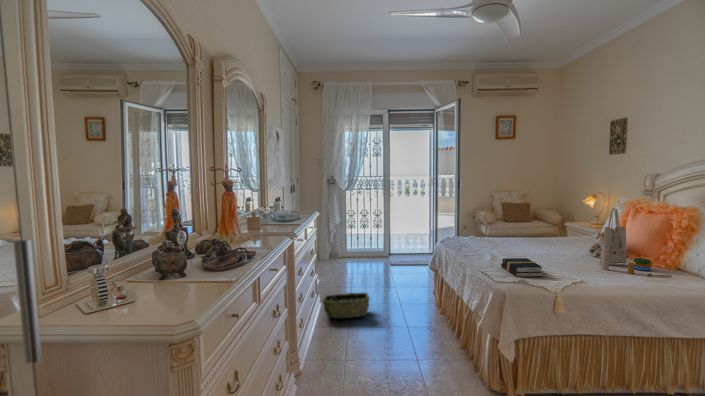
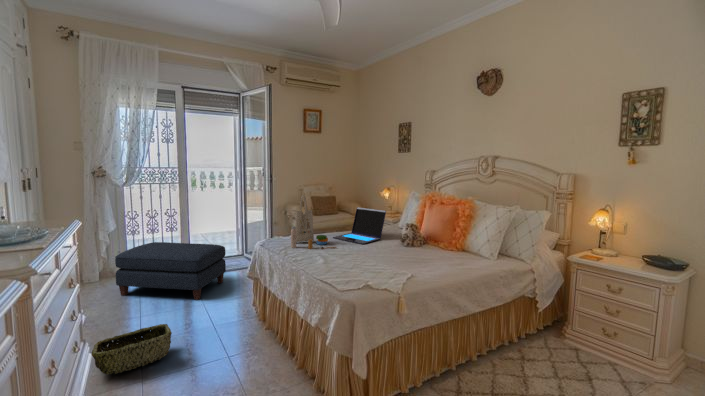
tote bag: present [600,208,672,277] -> present [291,195,336,249]
laptop: none [512,214,575,250] -> present [333,207,386,244]
ottoman: none [339,235,416,284] -> present [115,242,226,300]
hardback book: present [501,258,544,277] -> none [337,257,381,281]

